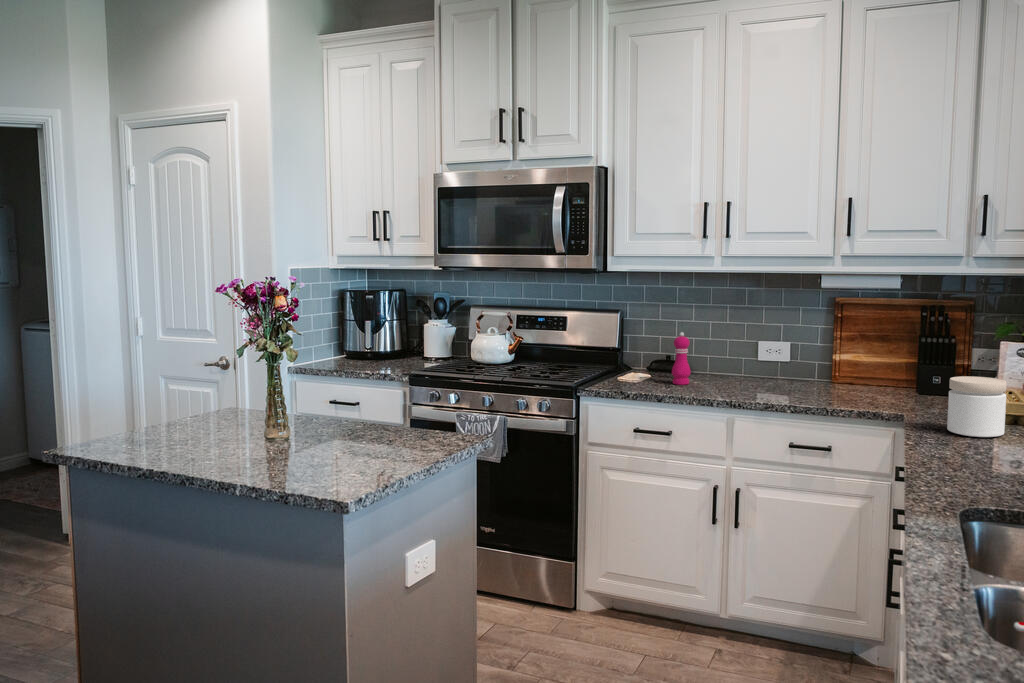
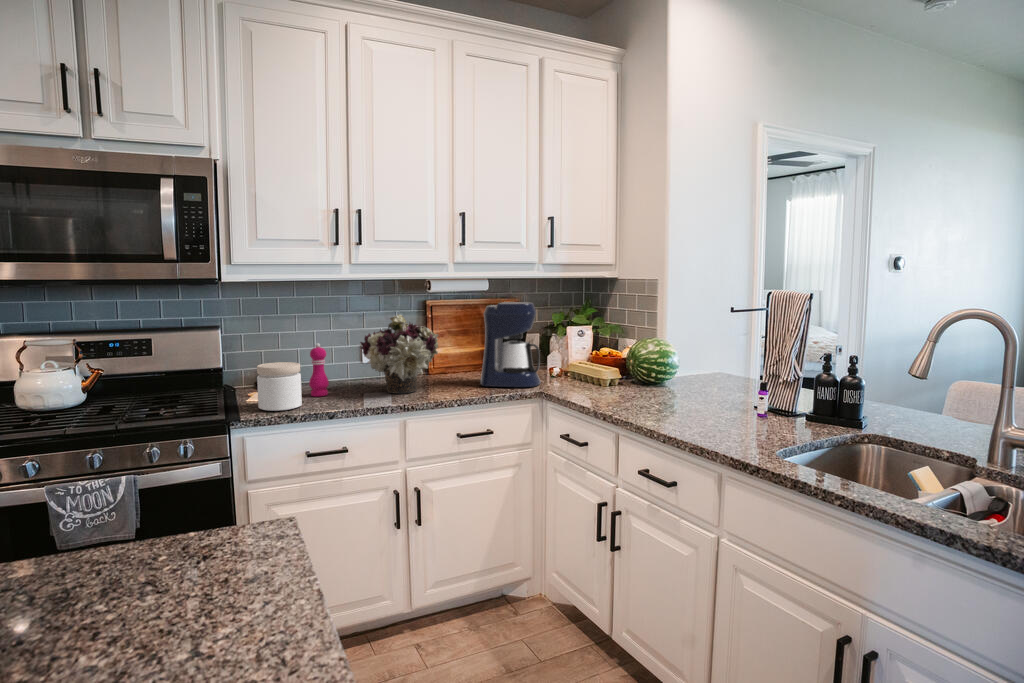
coffee maker: none [848,299,932,406] -> present [480,302,541,387]
flower arrangement: none [722,307,799,393] -> present [360,314,438,394]
jar: present [947,376,1007,437] -> present [257,362,302,411]

